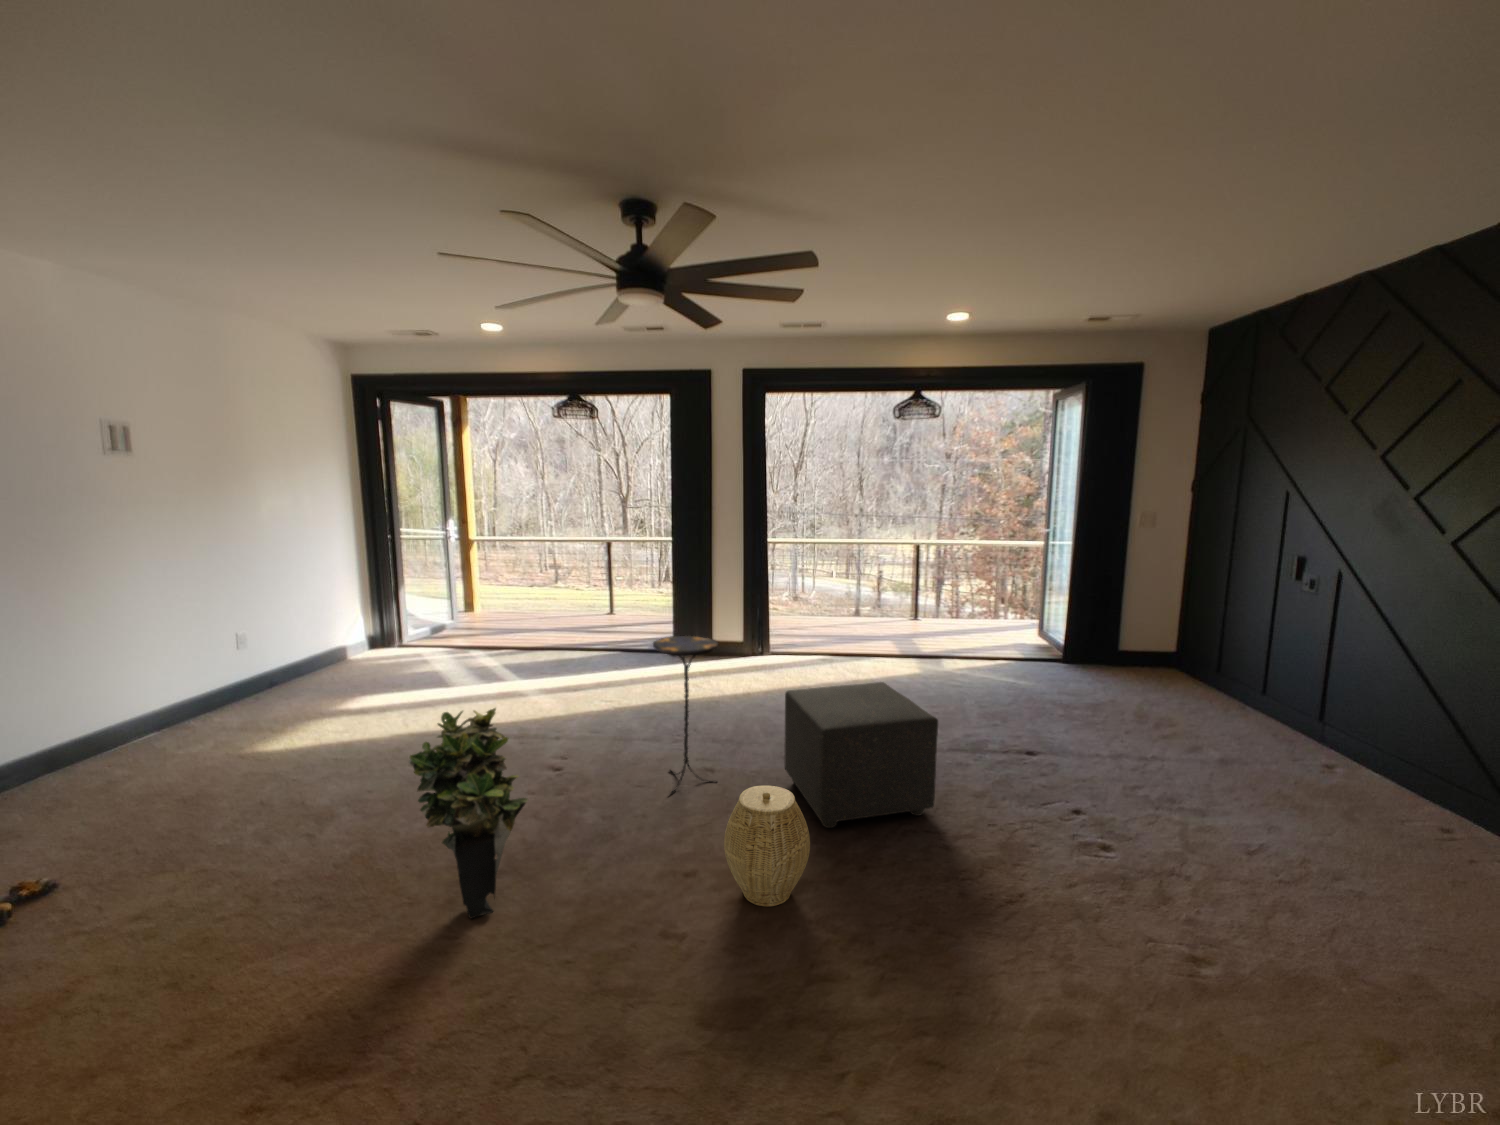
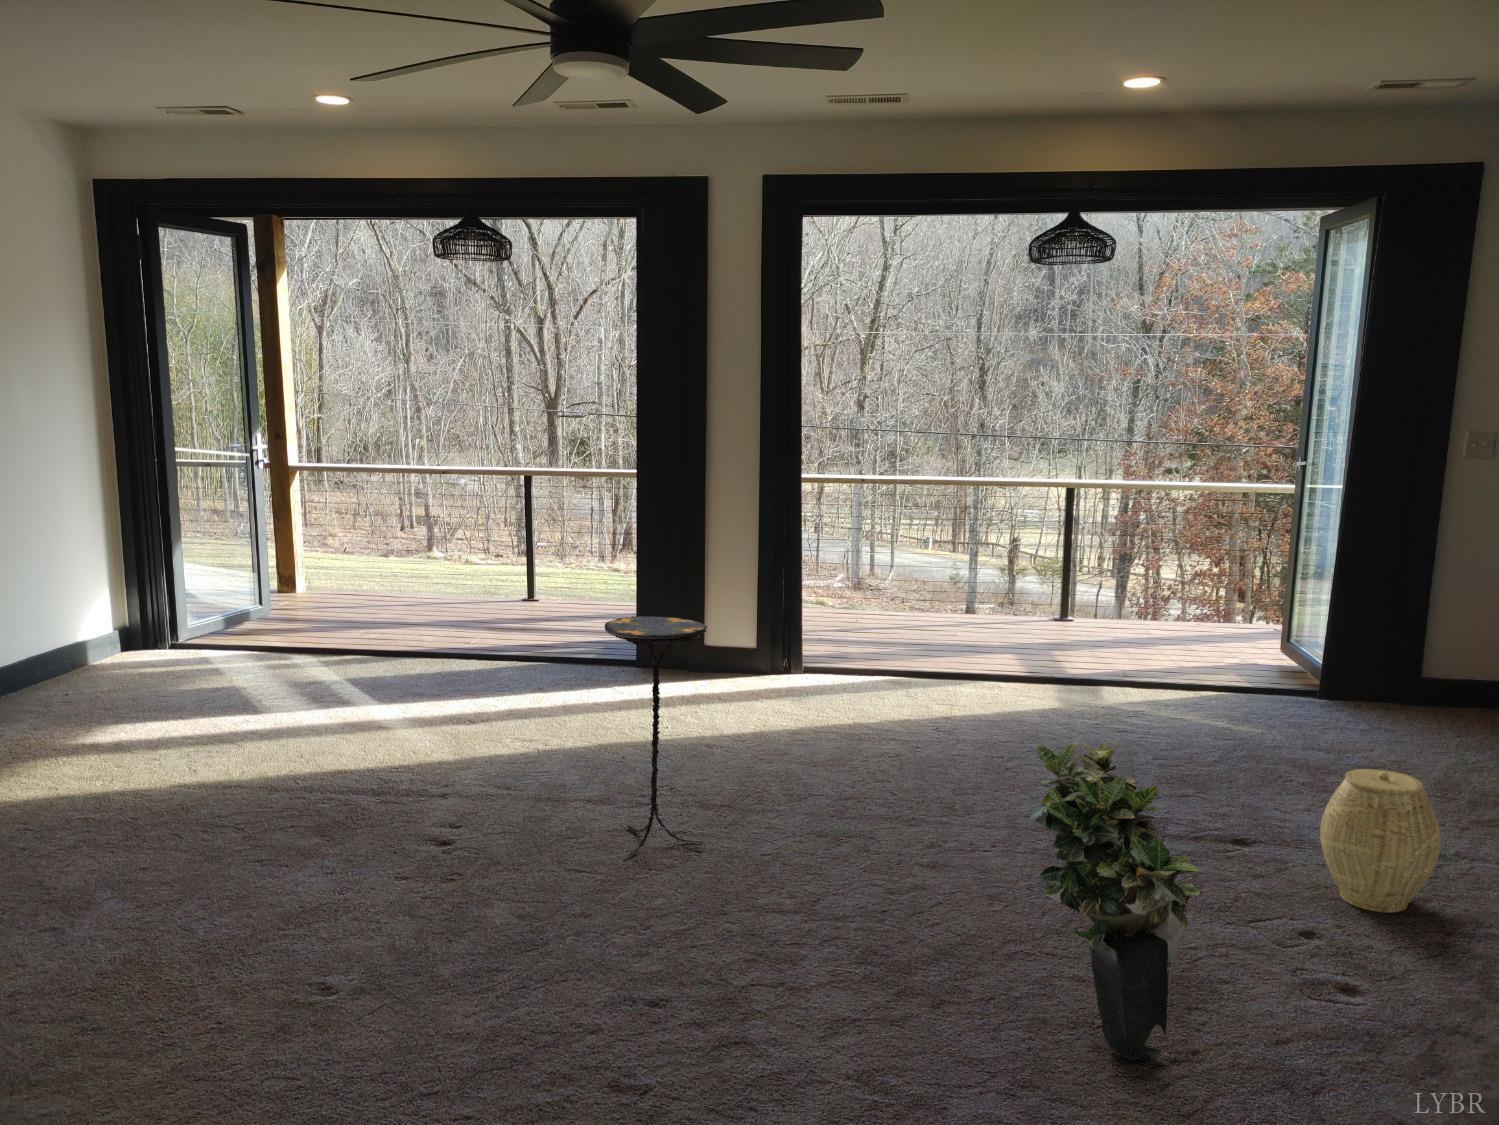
ottoman: present [785,682,938,828] -> none [808,695,1039,903]
potted plant: present [409,708,528,919] -> present [1029,741,1200,1062]
woven basket: present [724,785,810,907] -> present [1320,769,1441,913]

